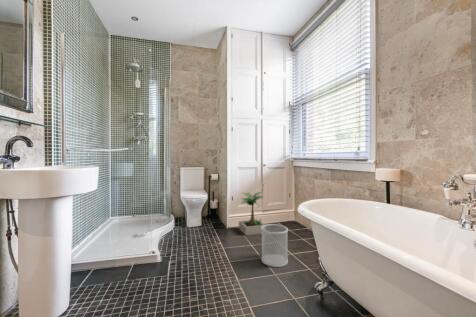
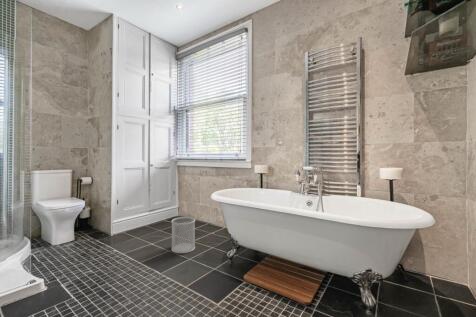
potted plant: present [239,192,265,235] -> none [128,191,159,236]

